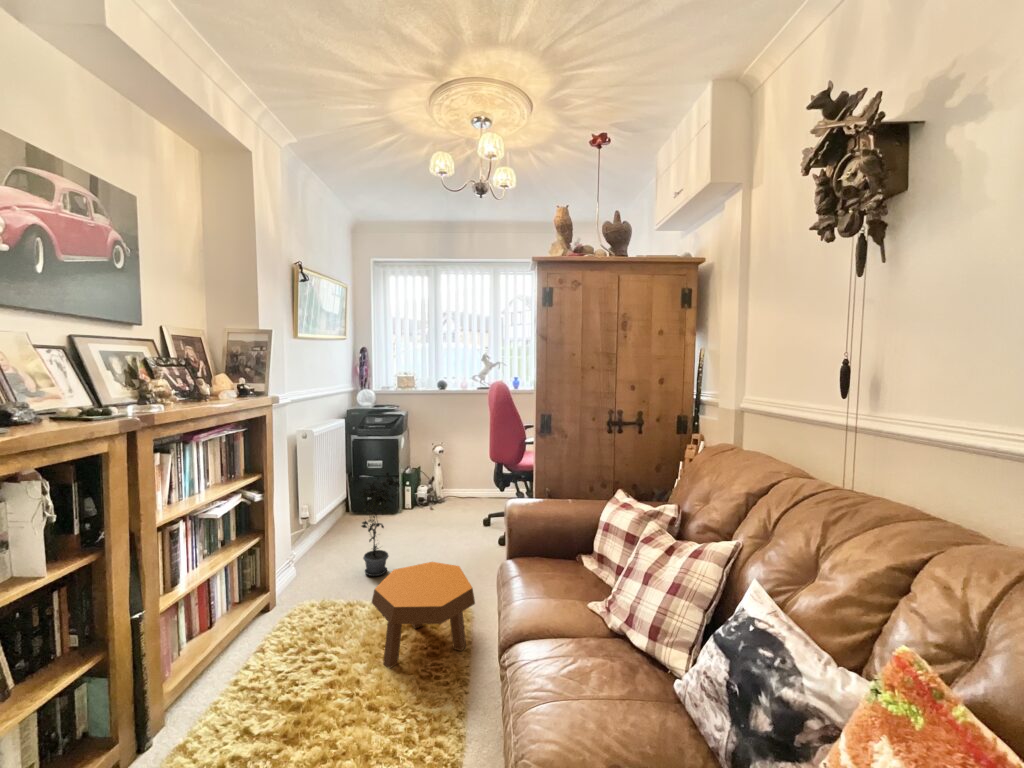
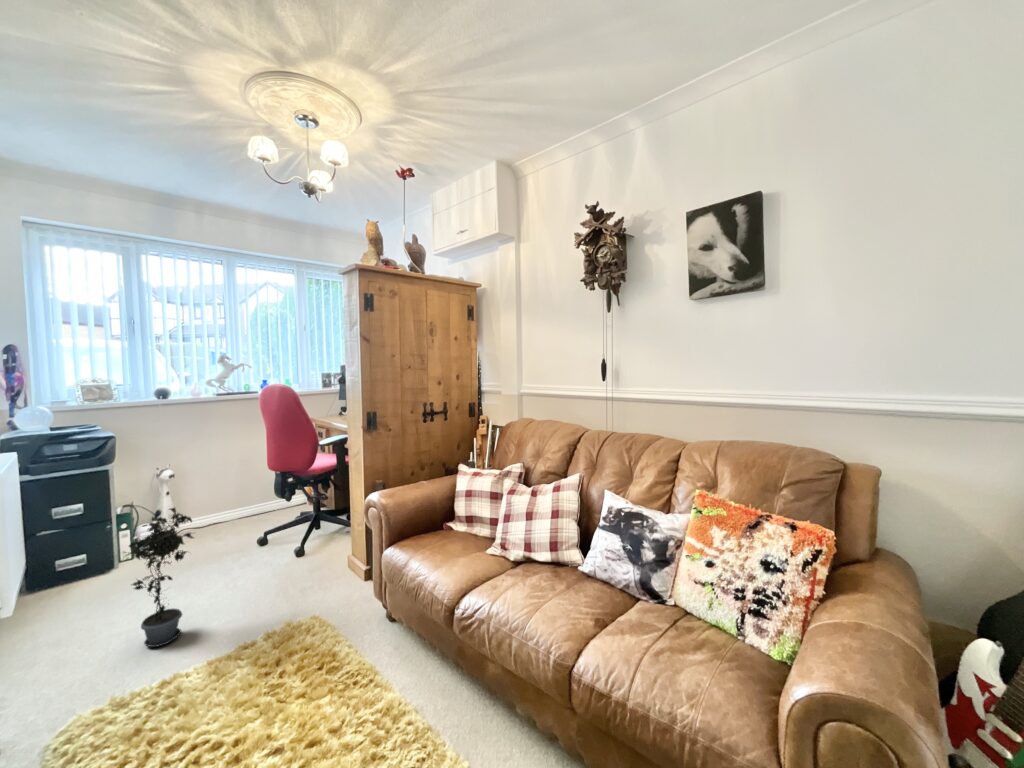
footstool: present [372,562,475,668] -> none [244,577,363,710]

